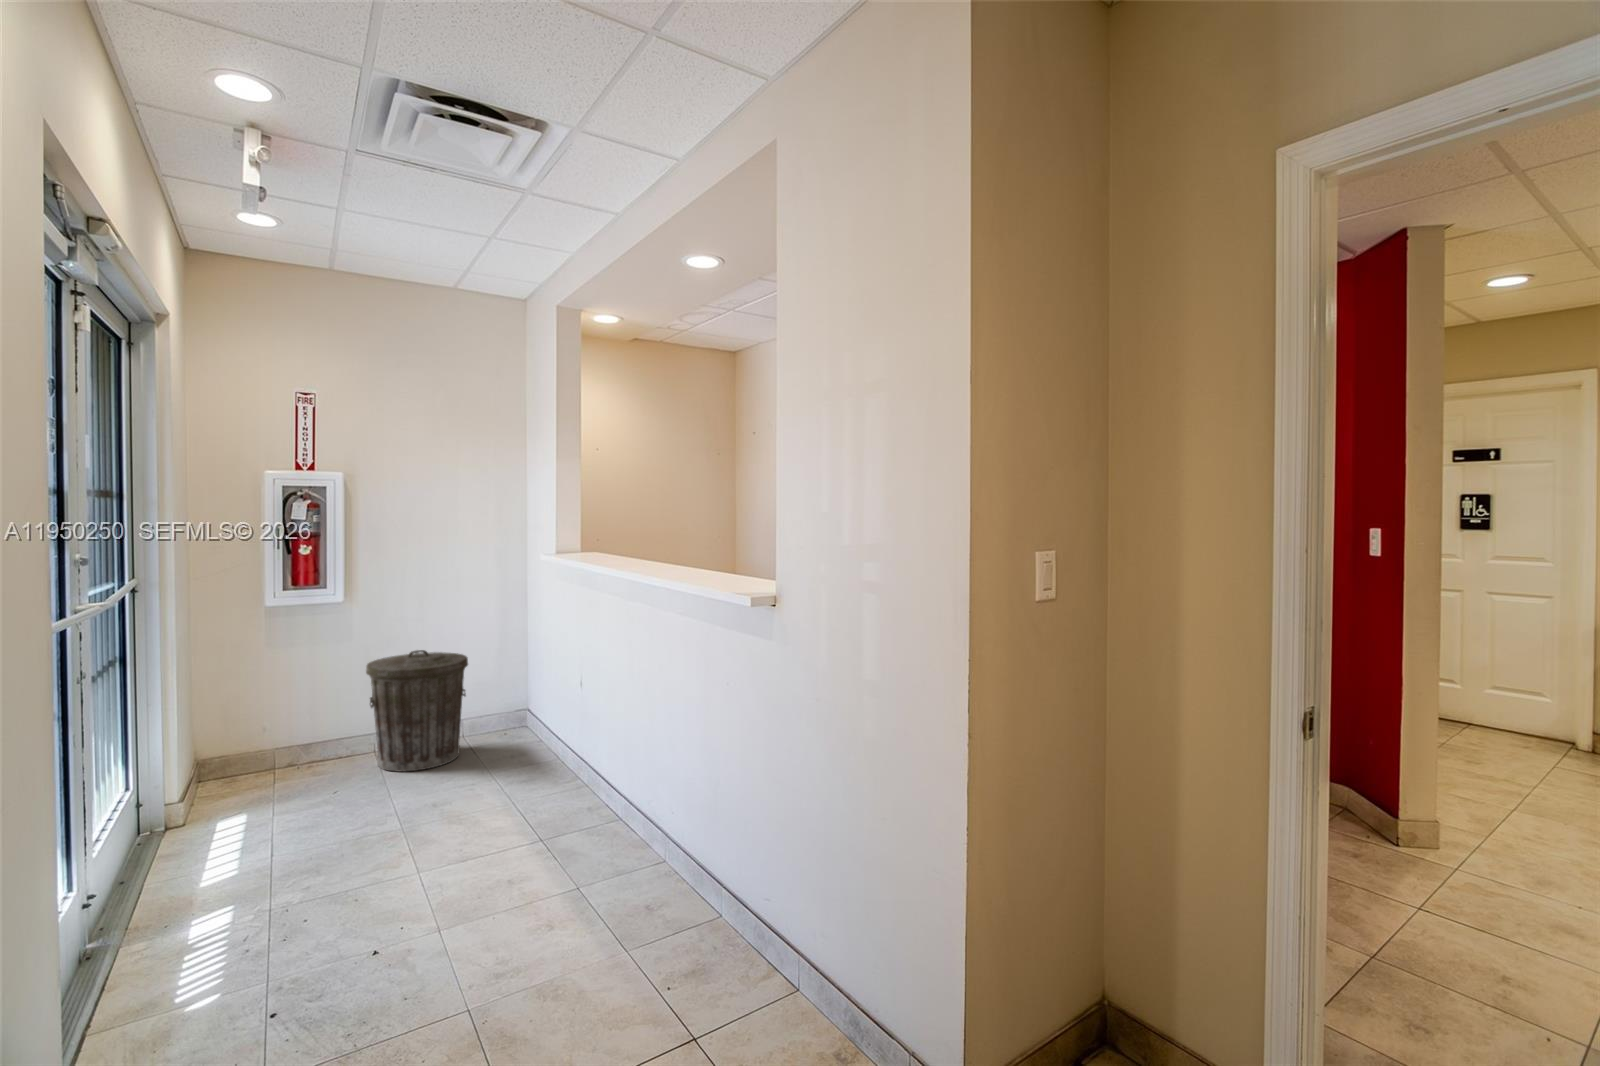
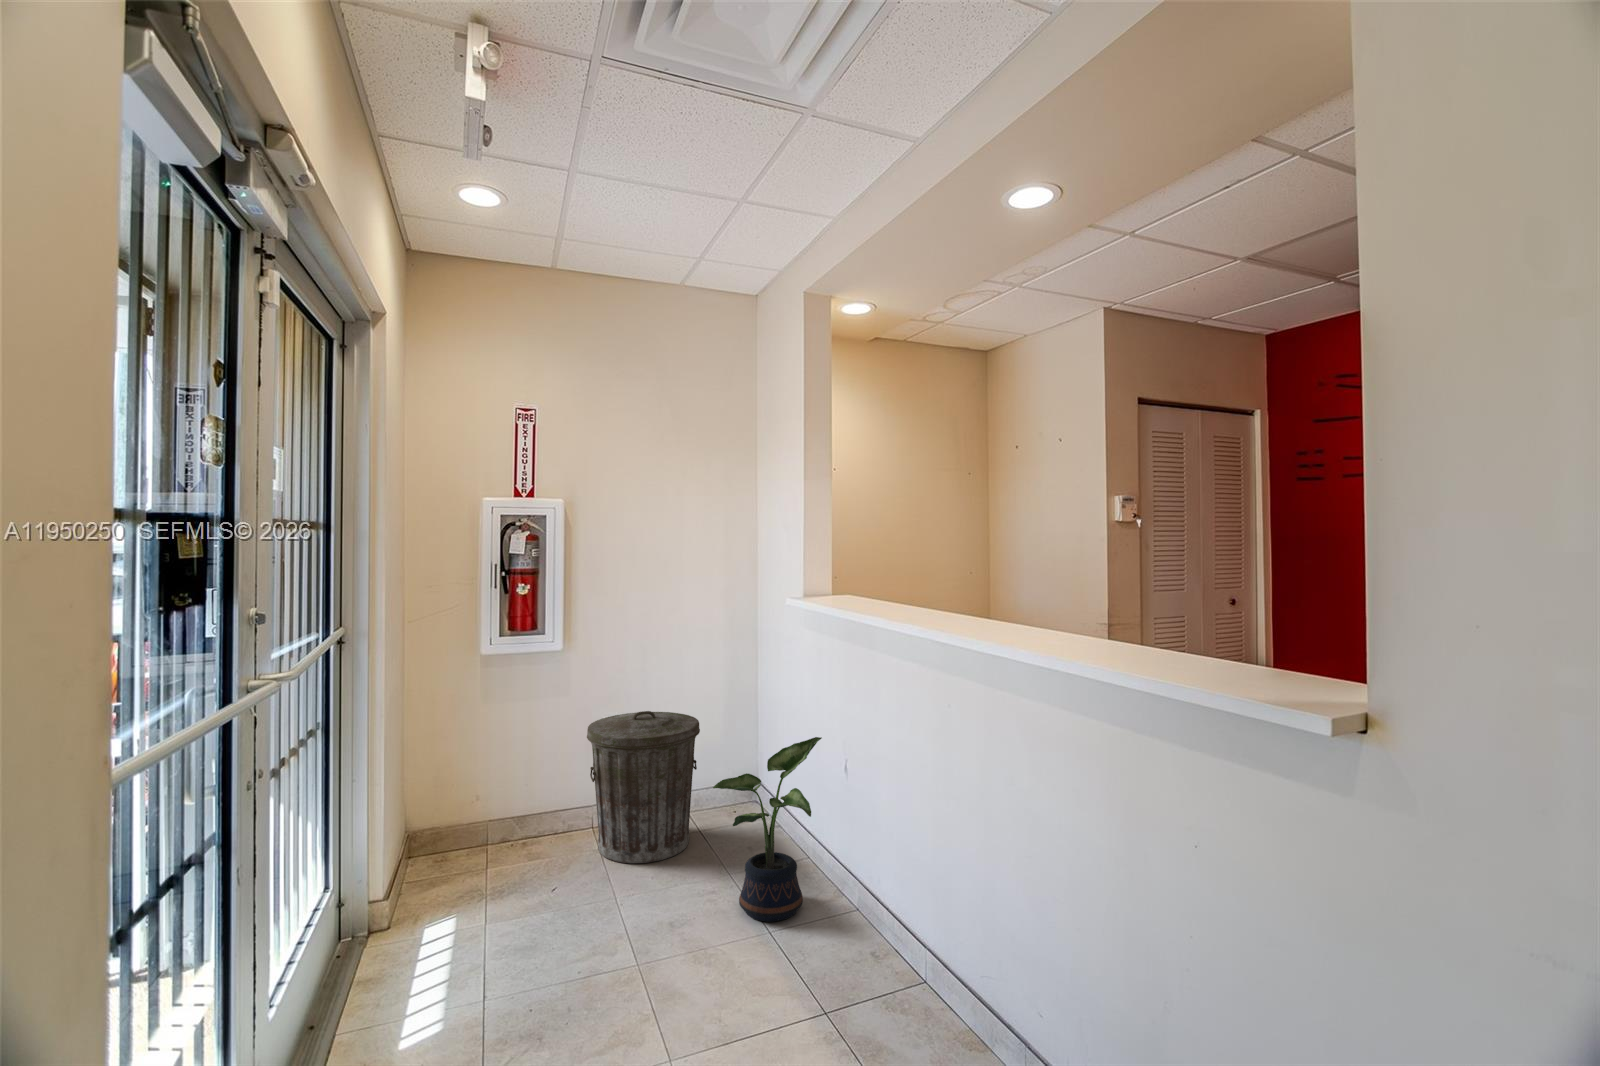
potted plant: none [469,662,563,798] -> present [713,737,822,922]

